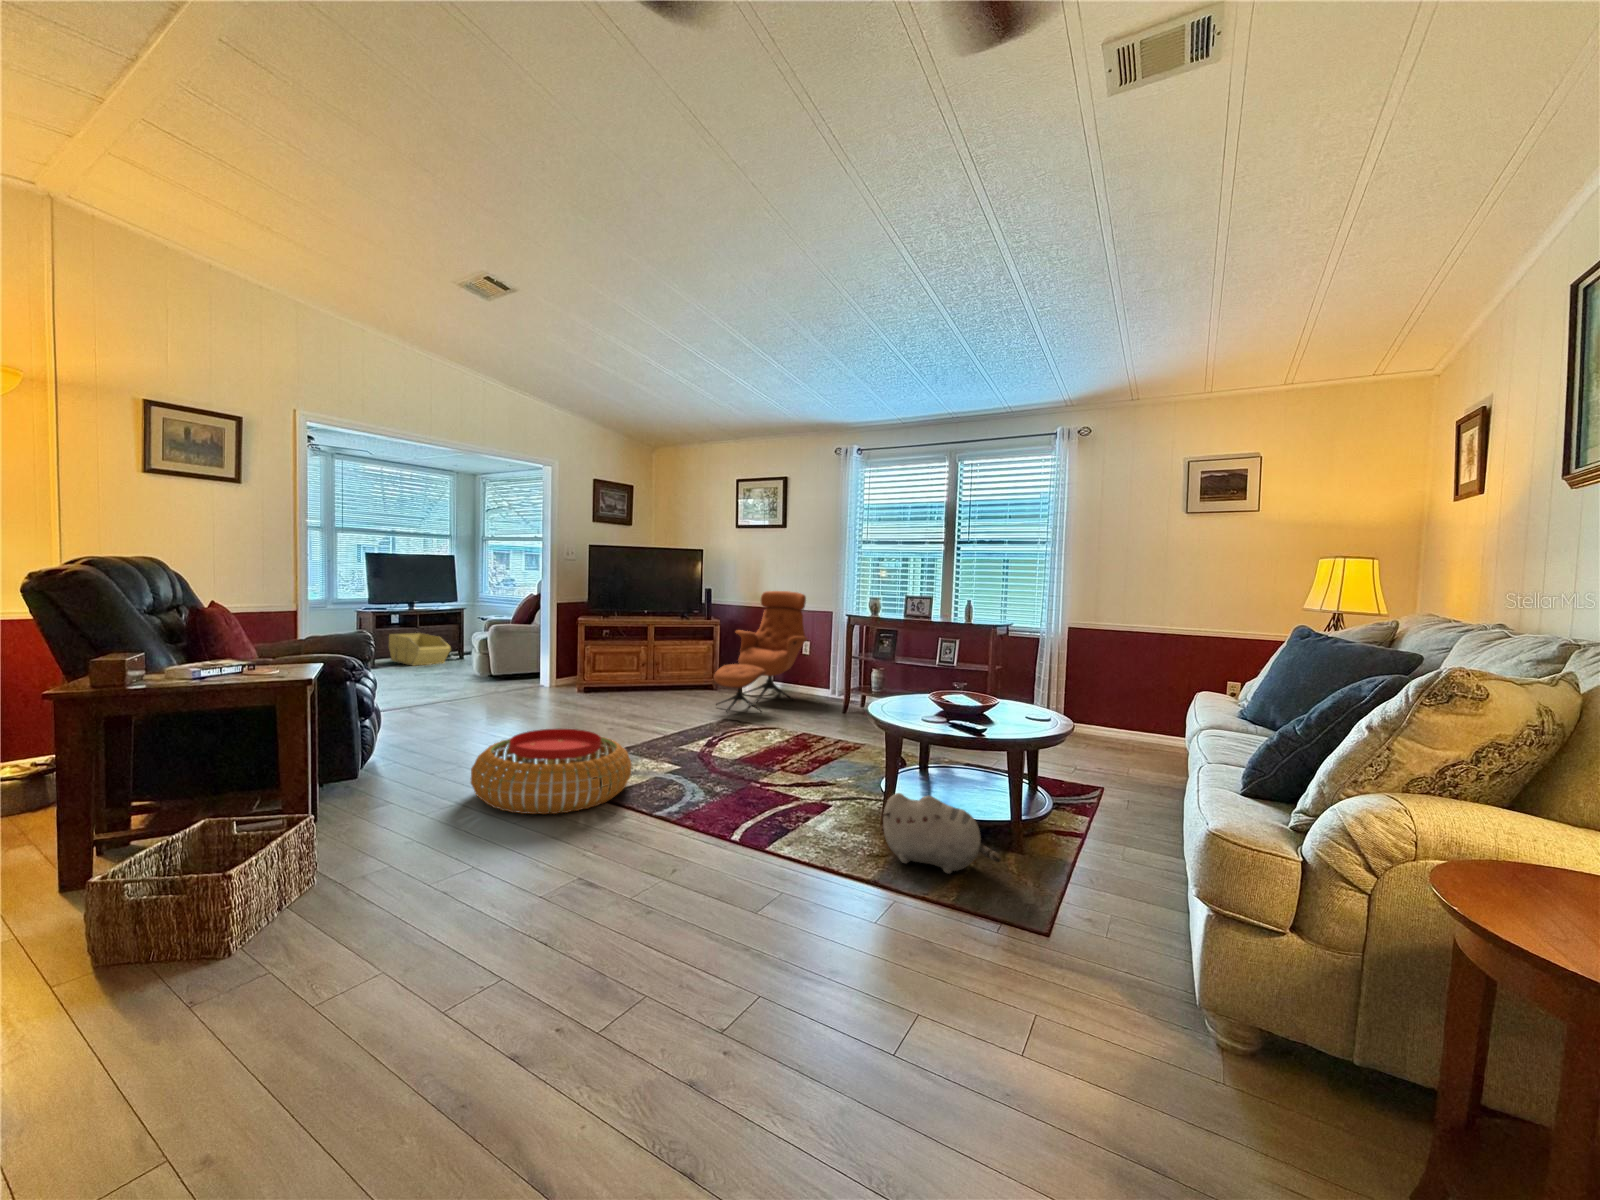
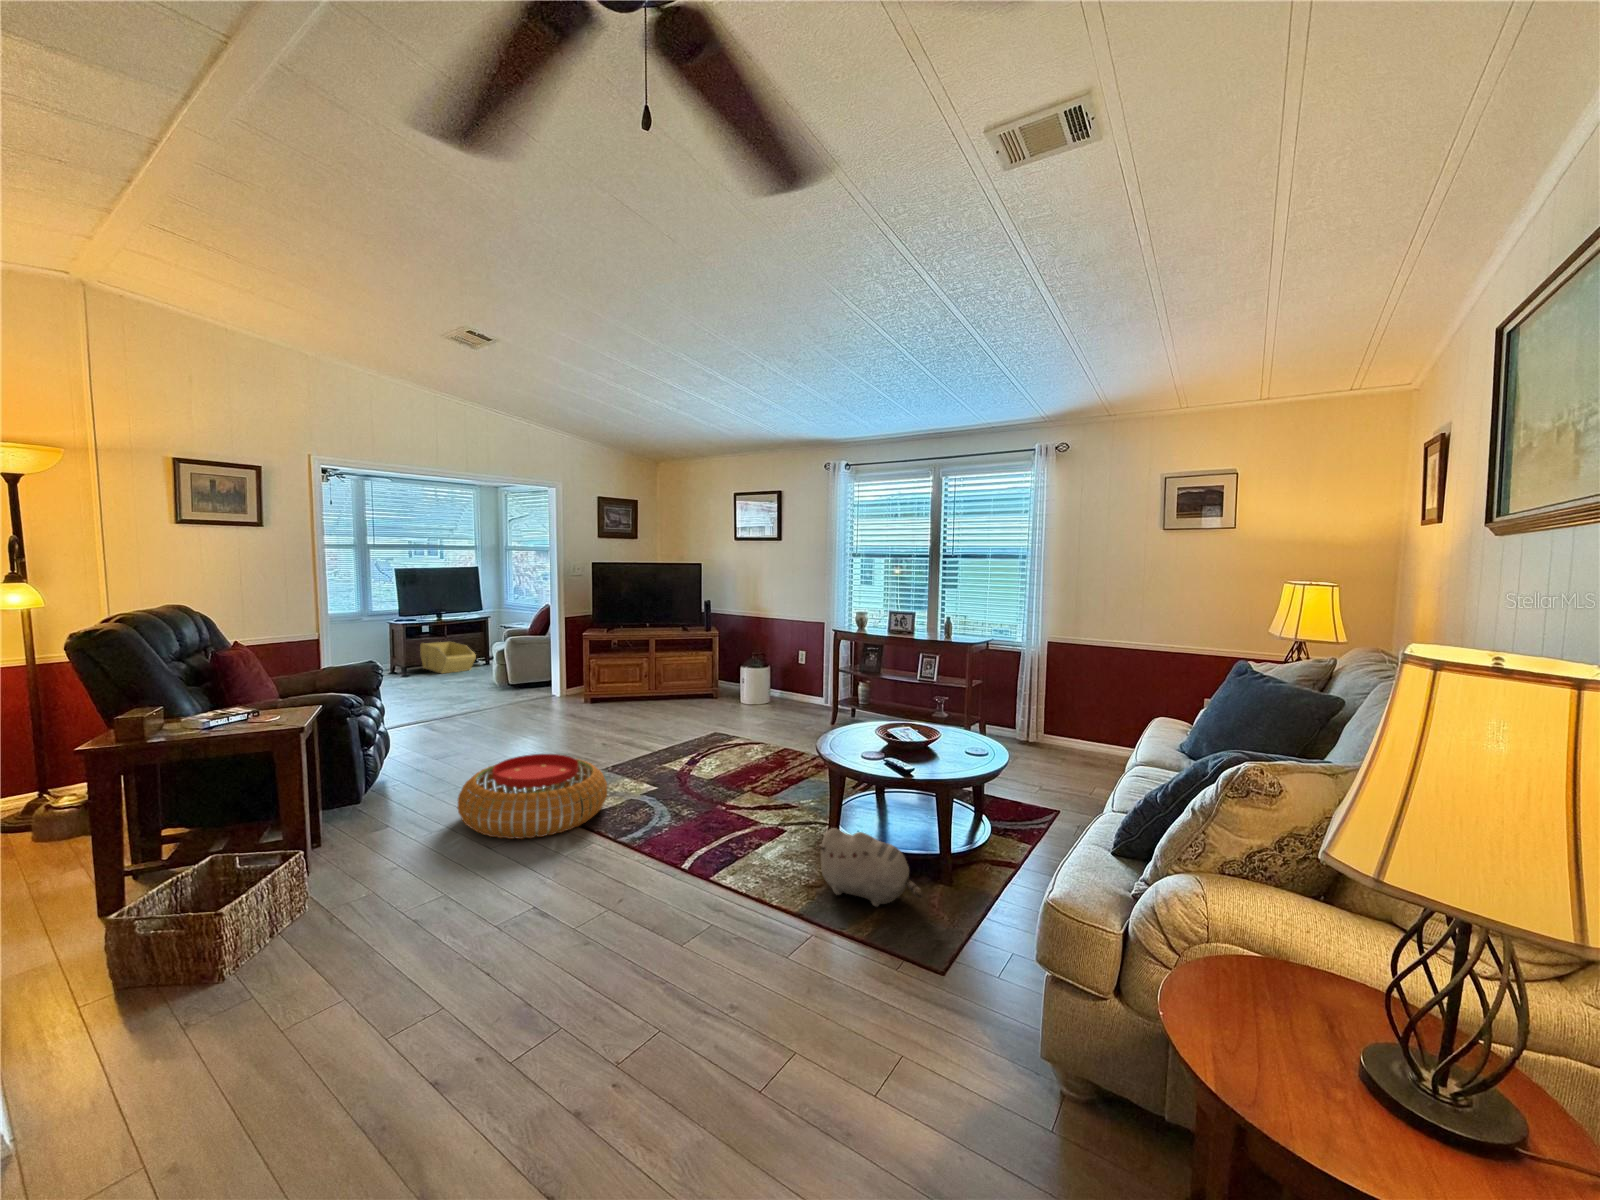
lounge chair: present [714,591,807,712] -> none [707,602,802,724]

